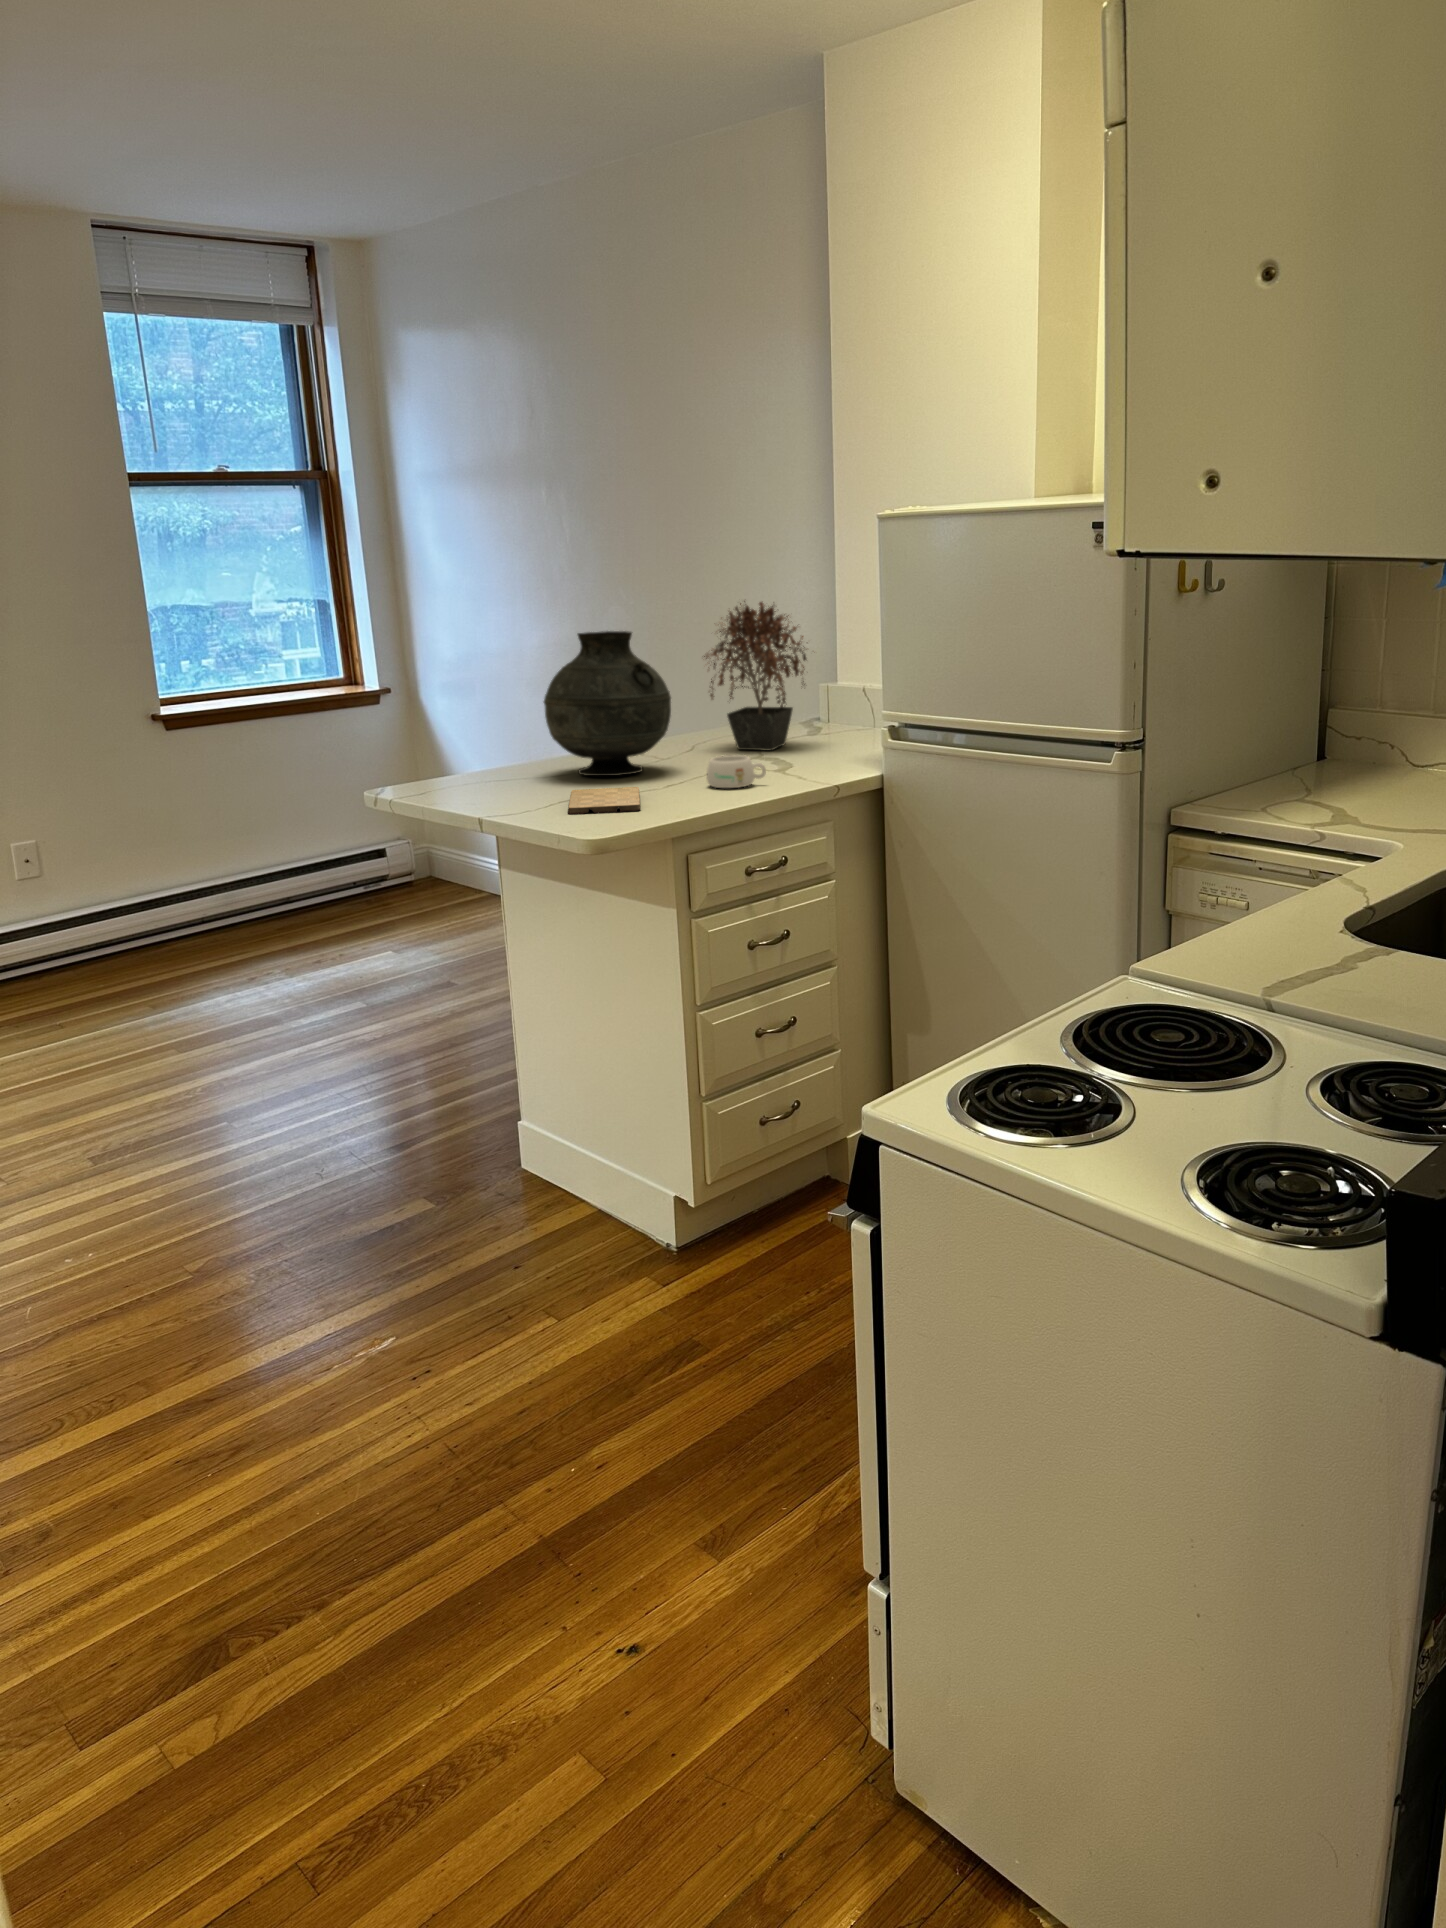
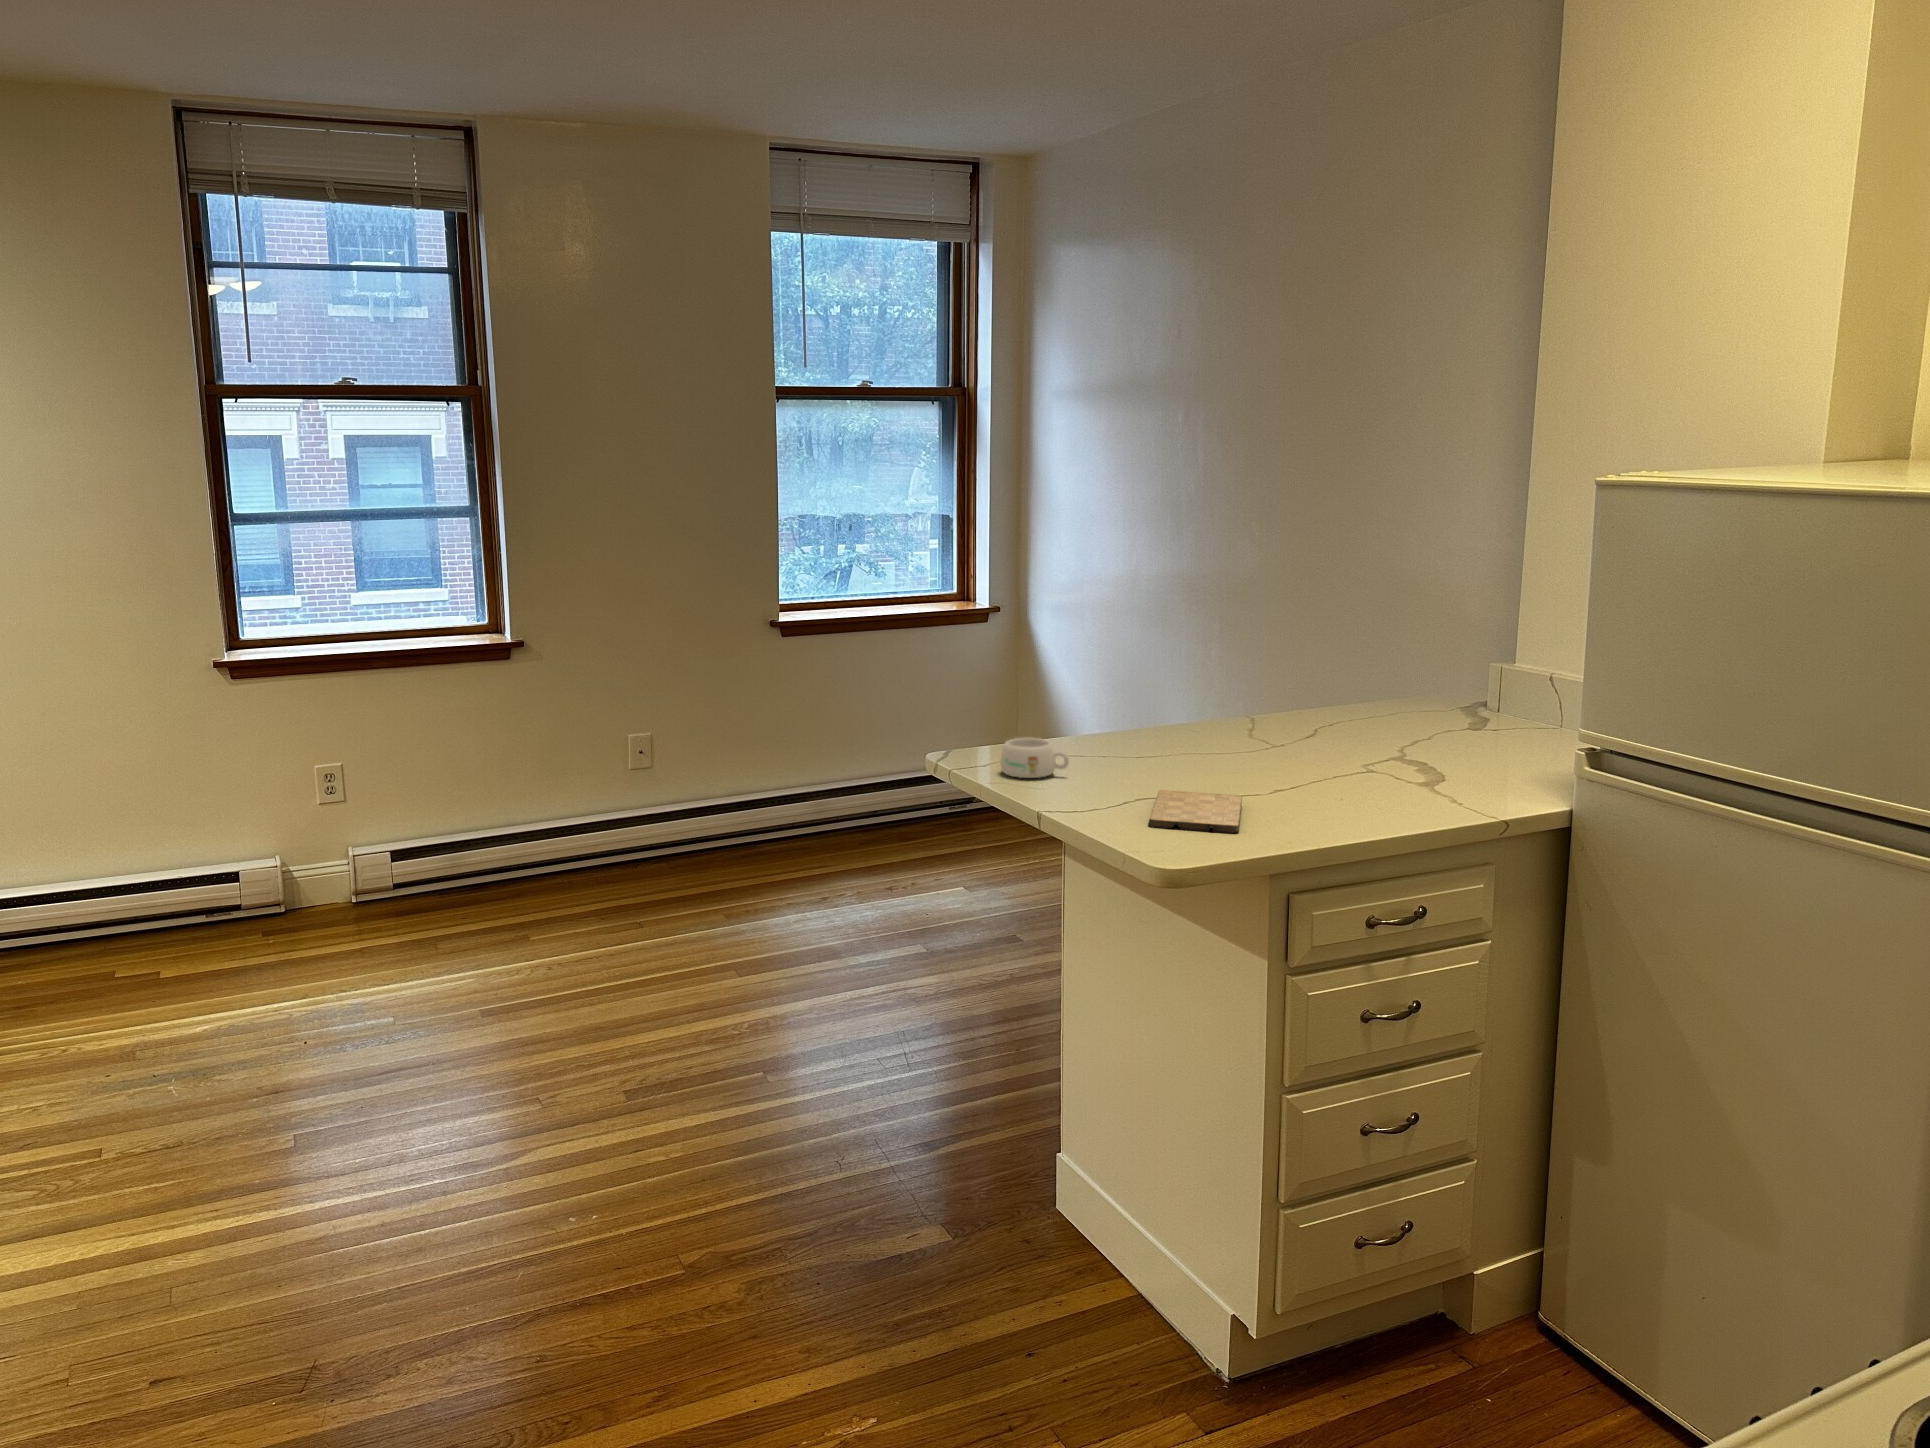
potted plant: present [704,601,807,751] -> none [1340,564,1491,751]
vase: present [544,631,671,776] -> none [1141,597,1296,771]
mug: present [707,755,766,788] -> present [1000,738,1069,778]

